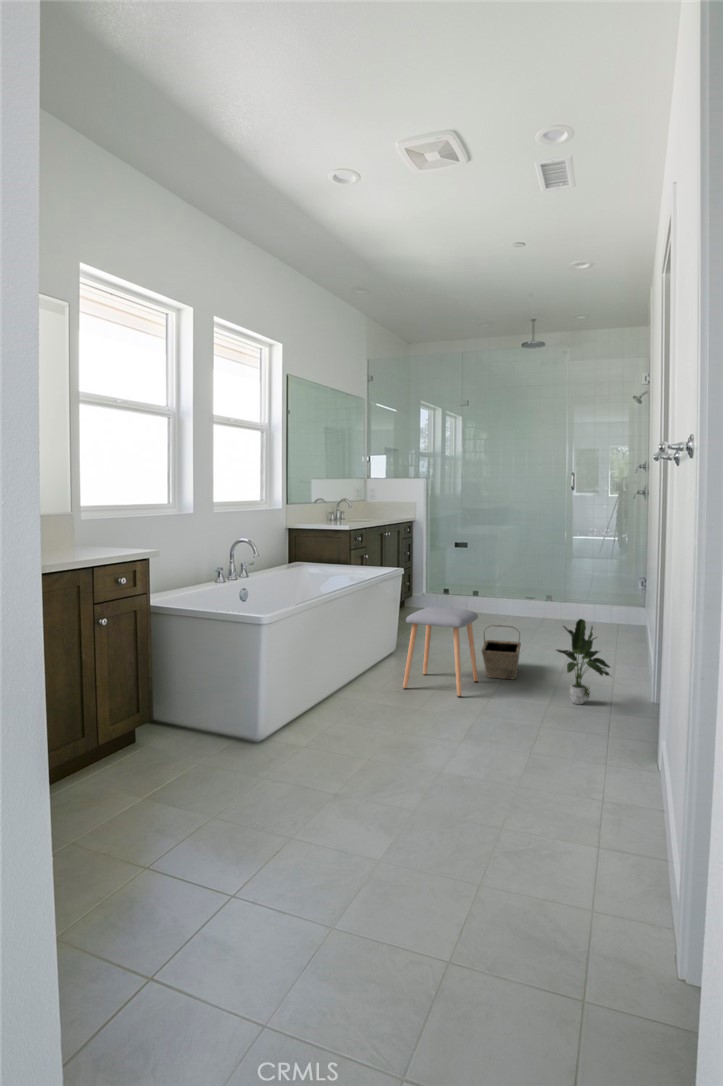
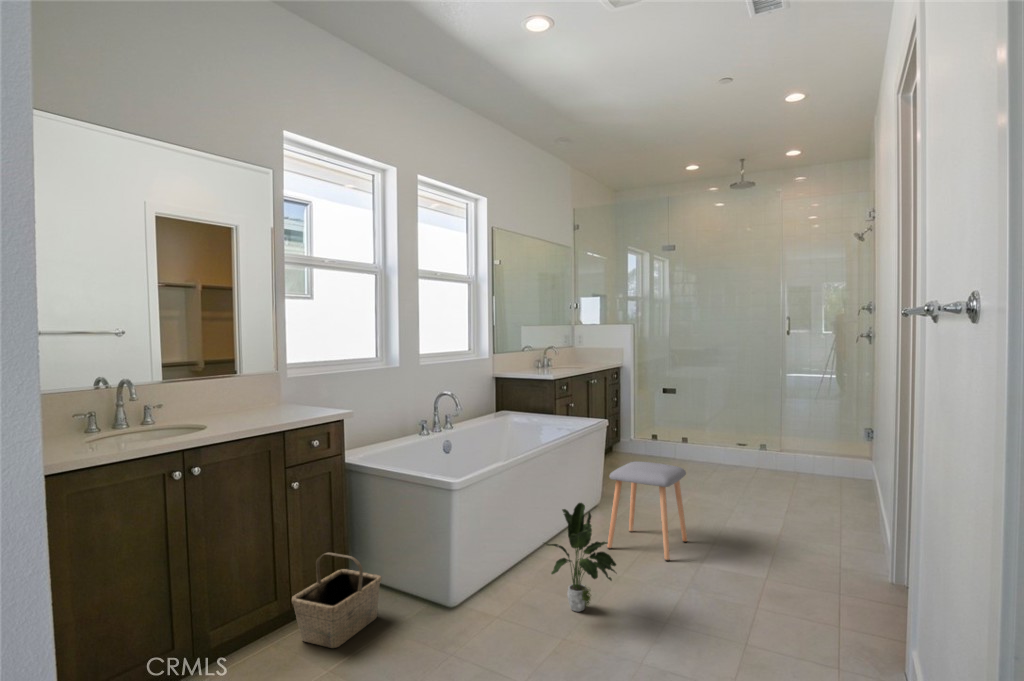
potted plant: present [556,619,610,704] -> present [545,503,616,612]
basket: present [482,625,521,679] -> present [292,553,381,648]

